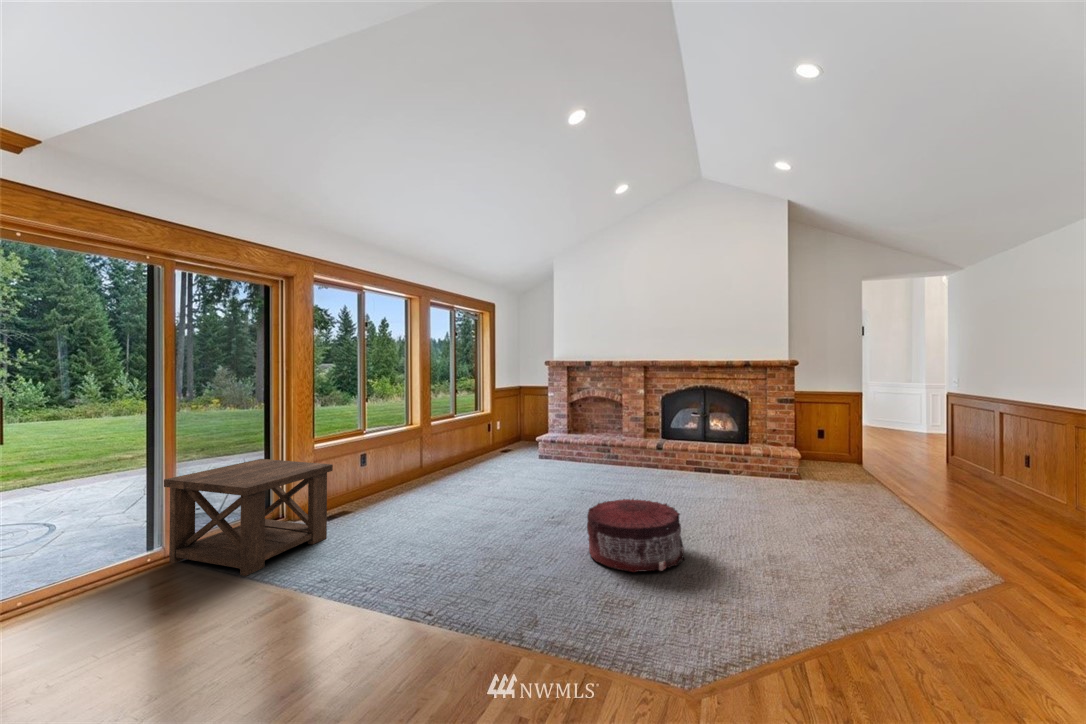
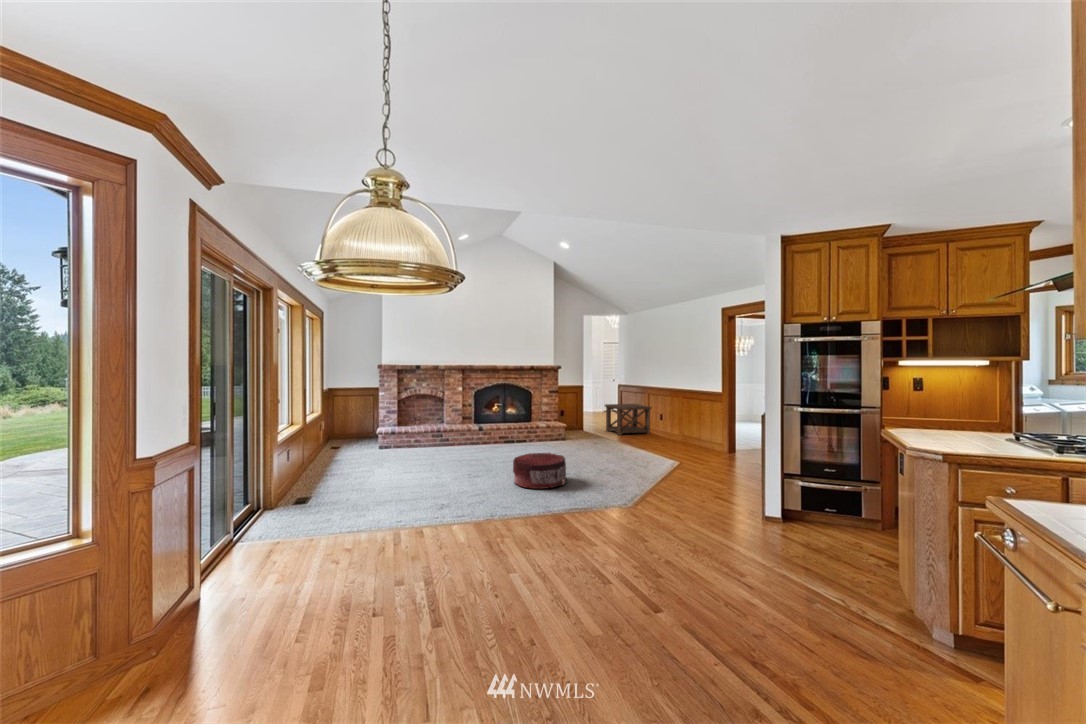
side table: present [164,459,333,576] -> present [605,404,652,435]

